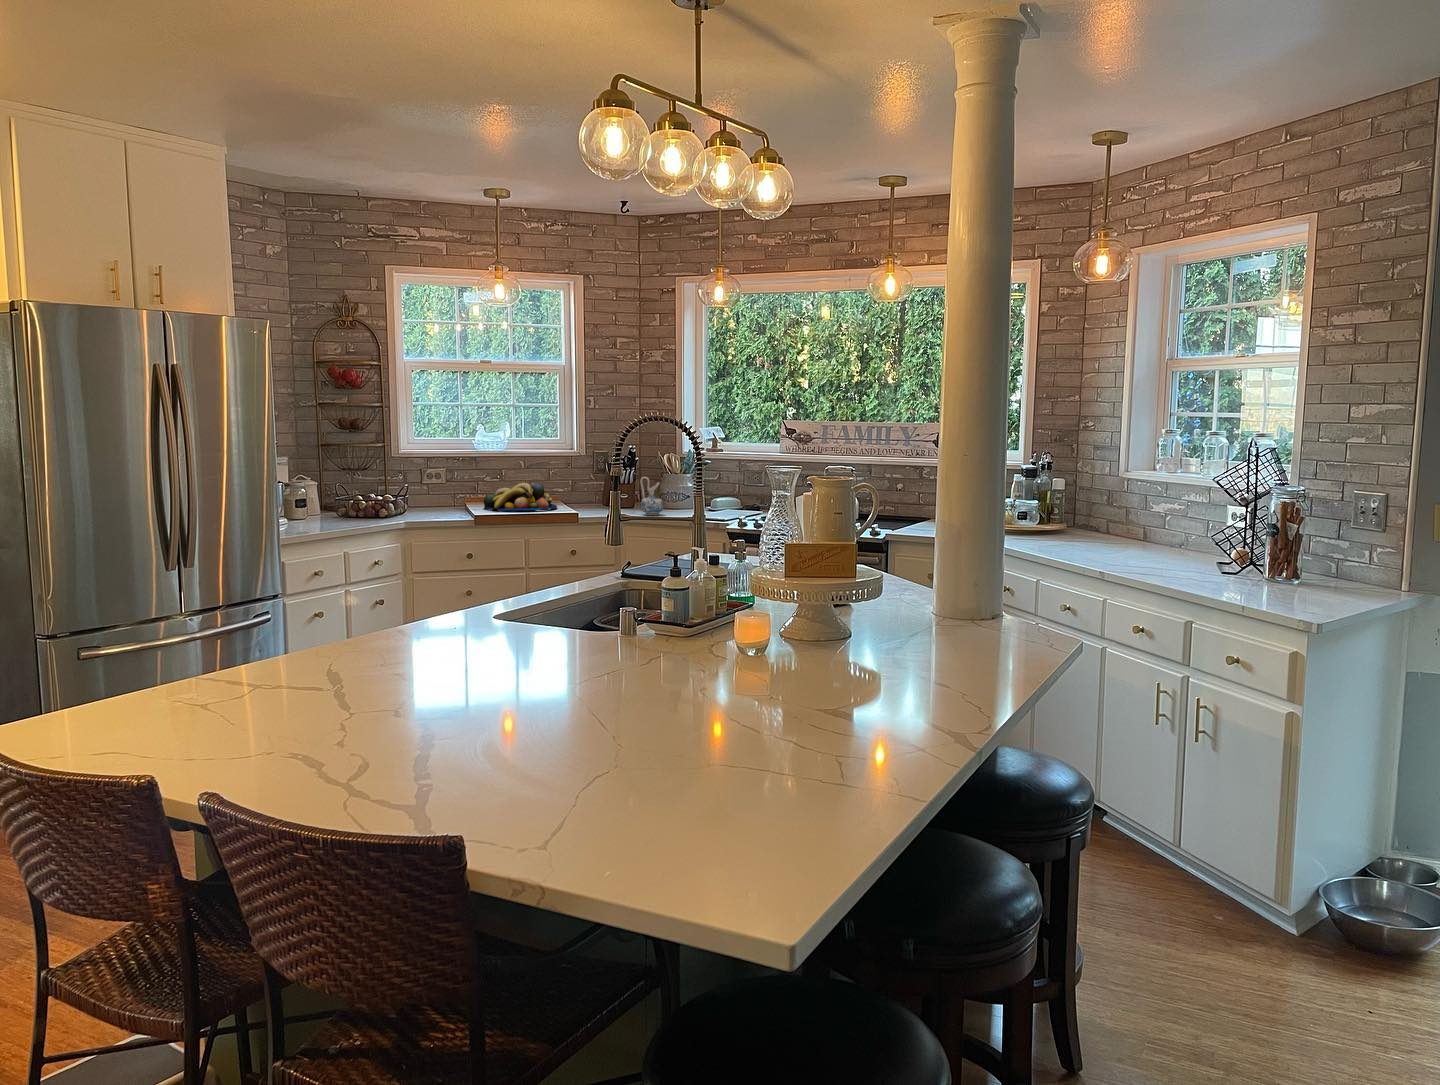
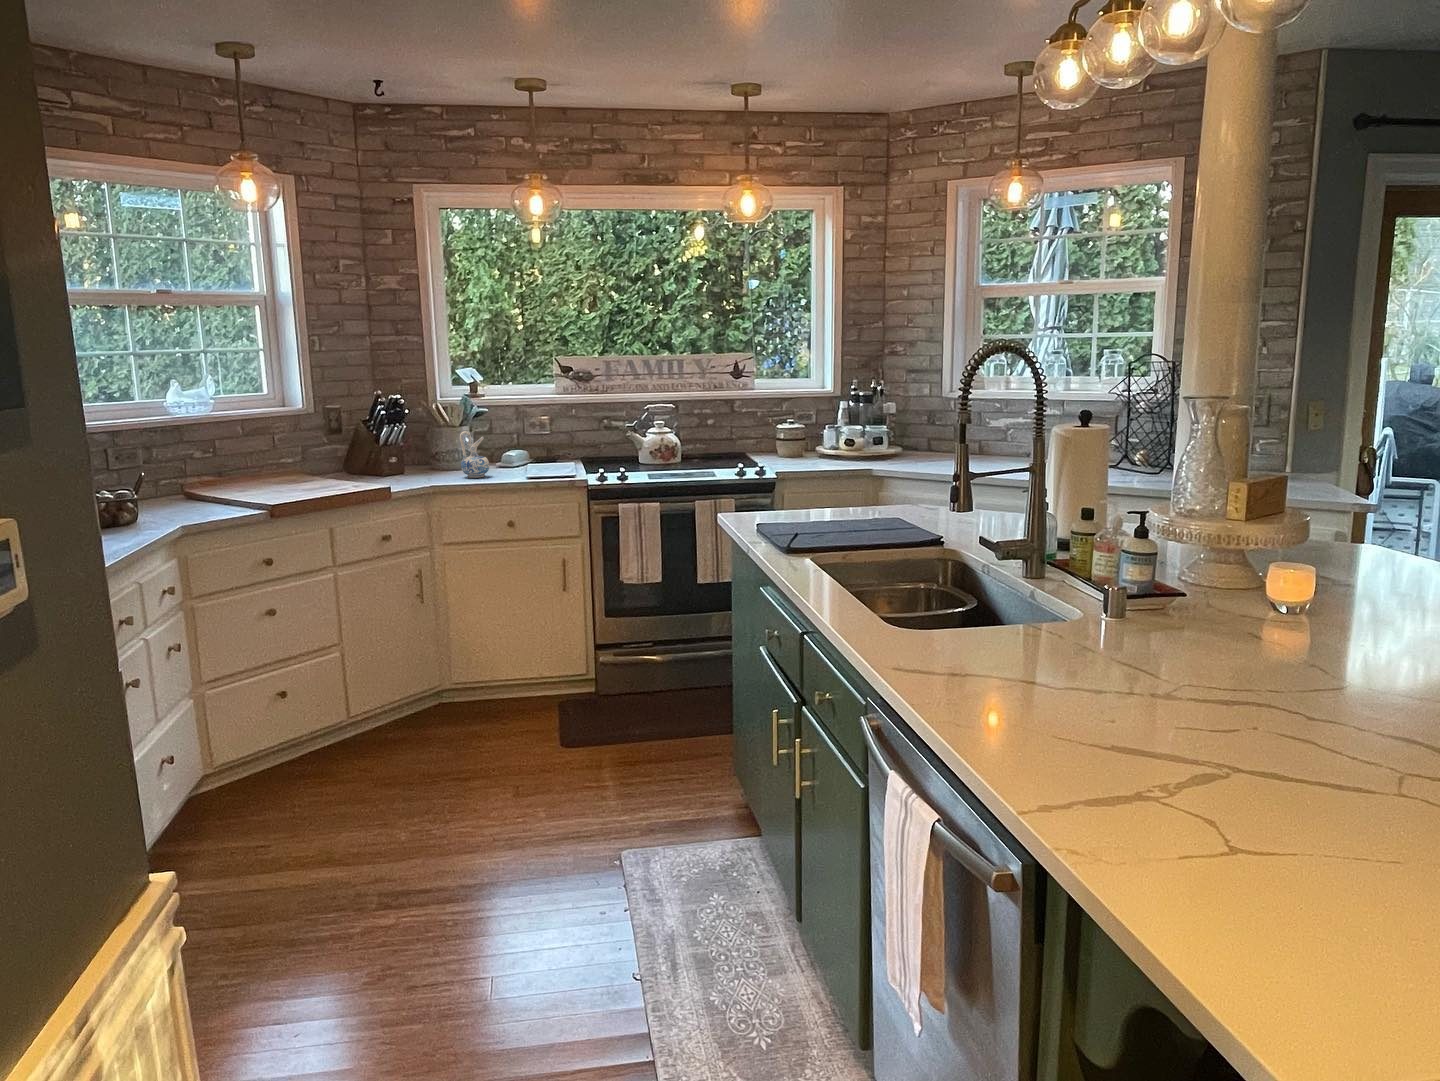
fruit bowl: present [484,482,557,511] -> none [234,450,336,493]

